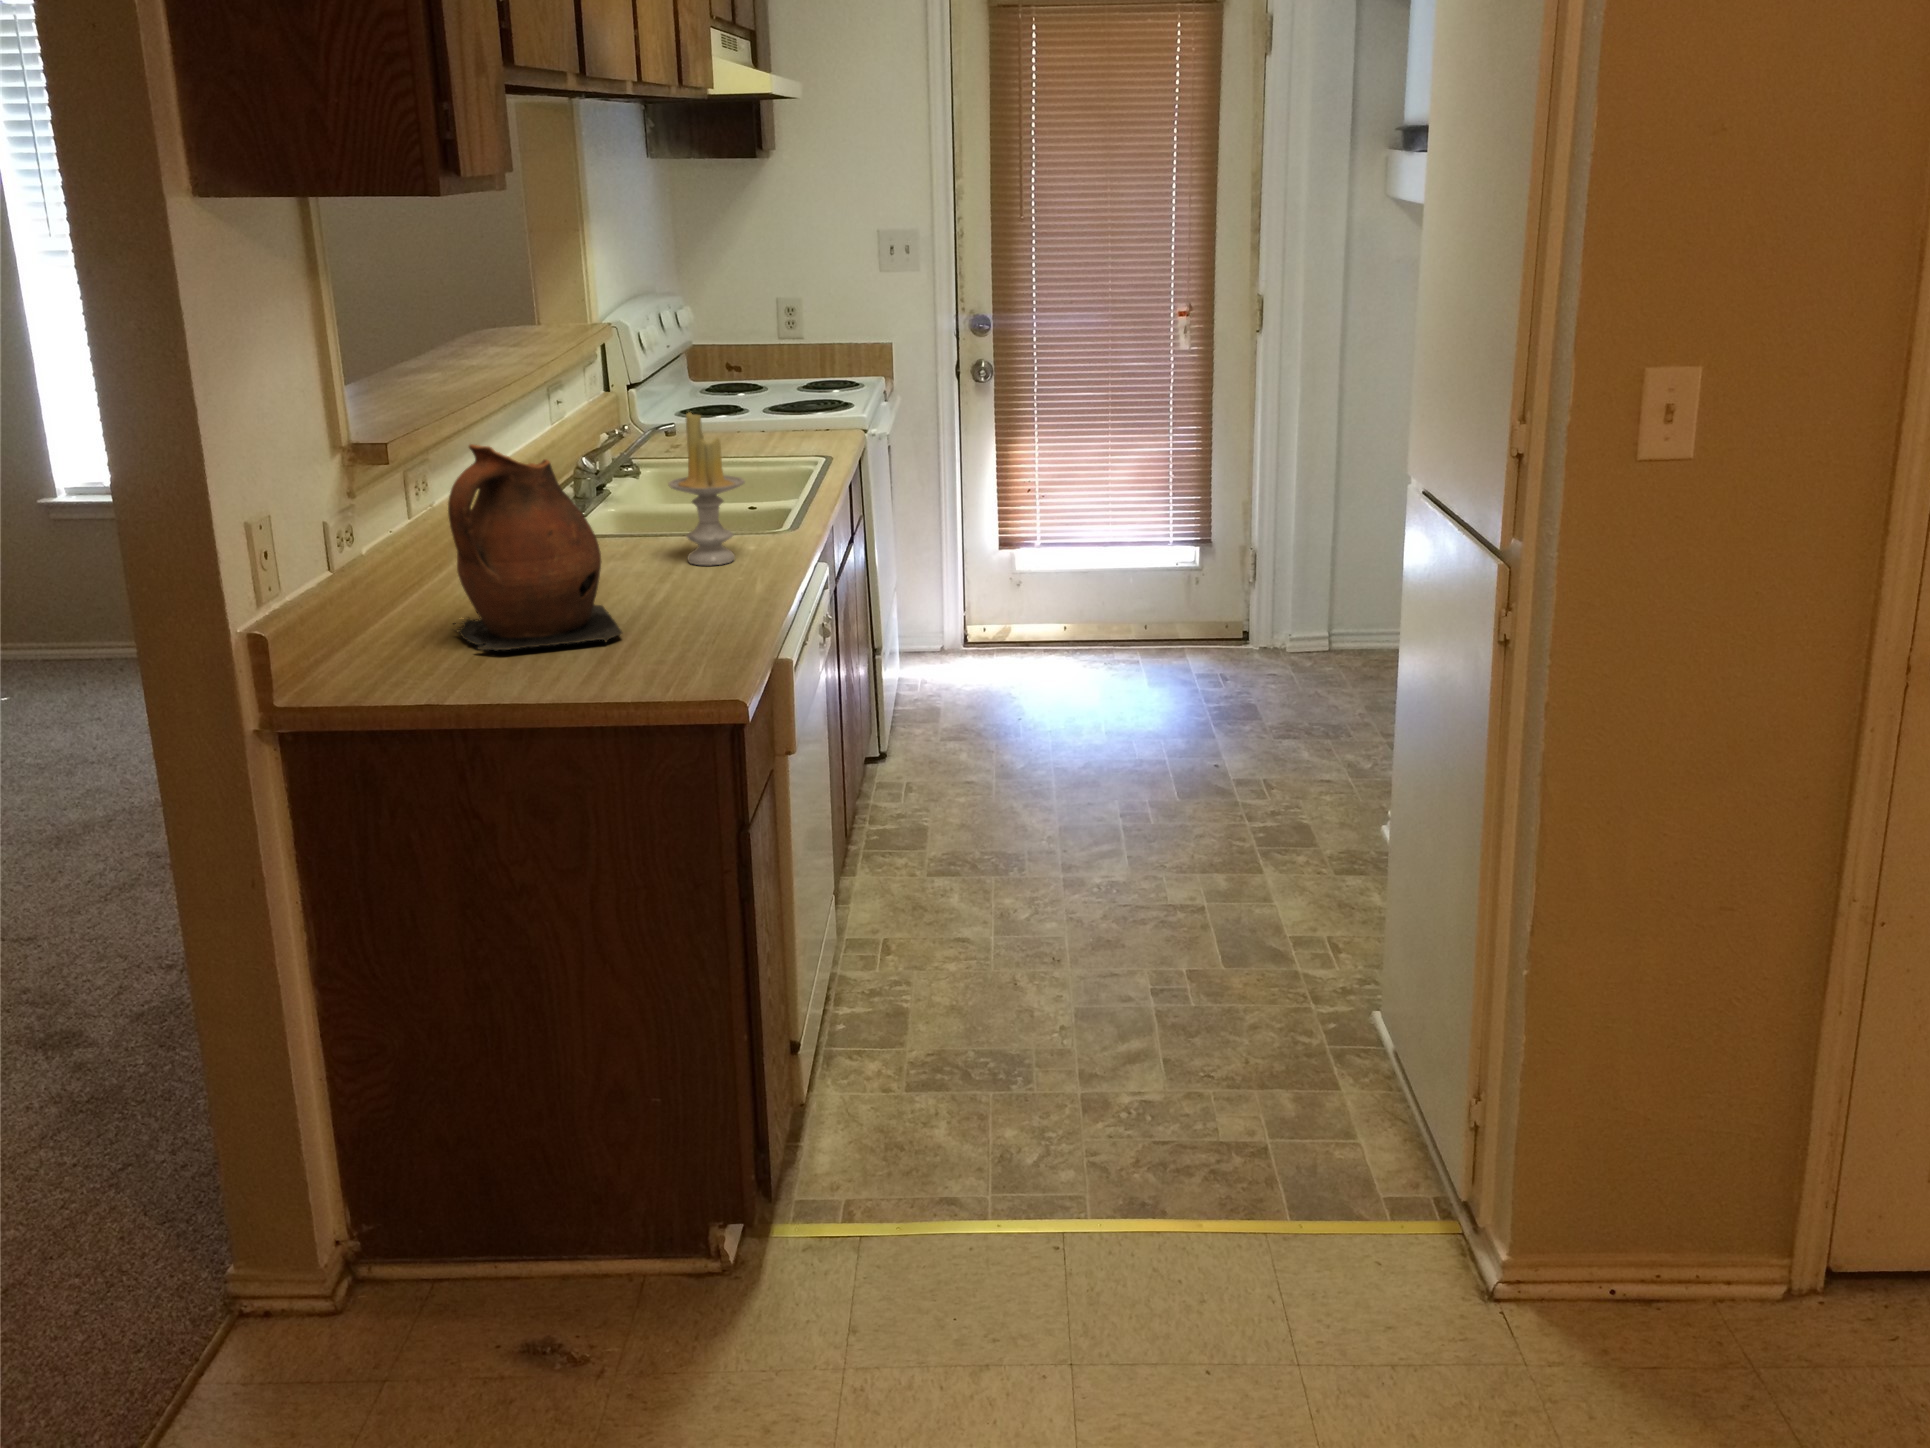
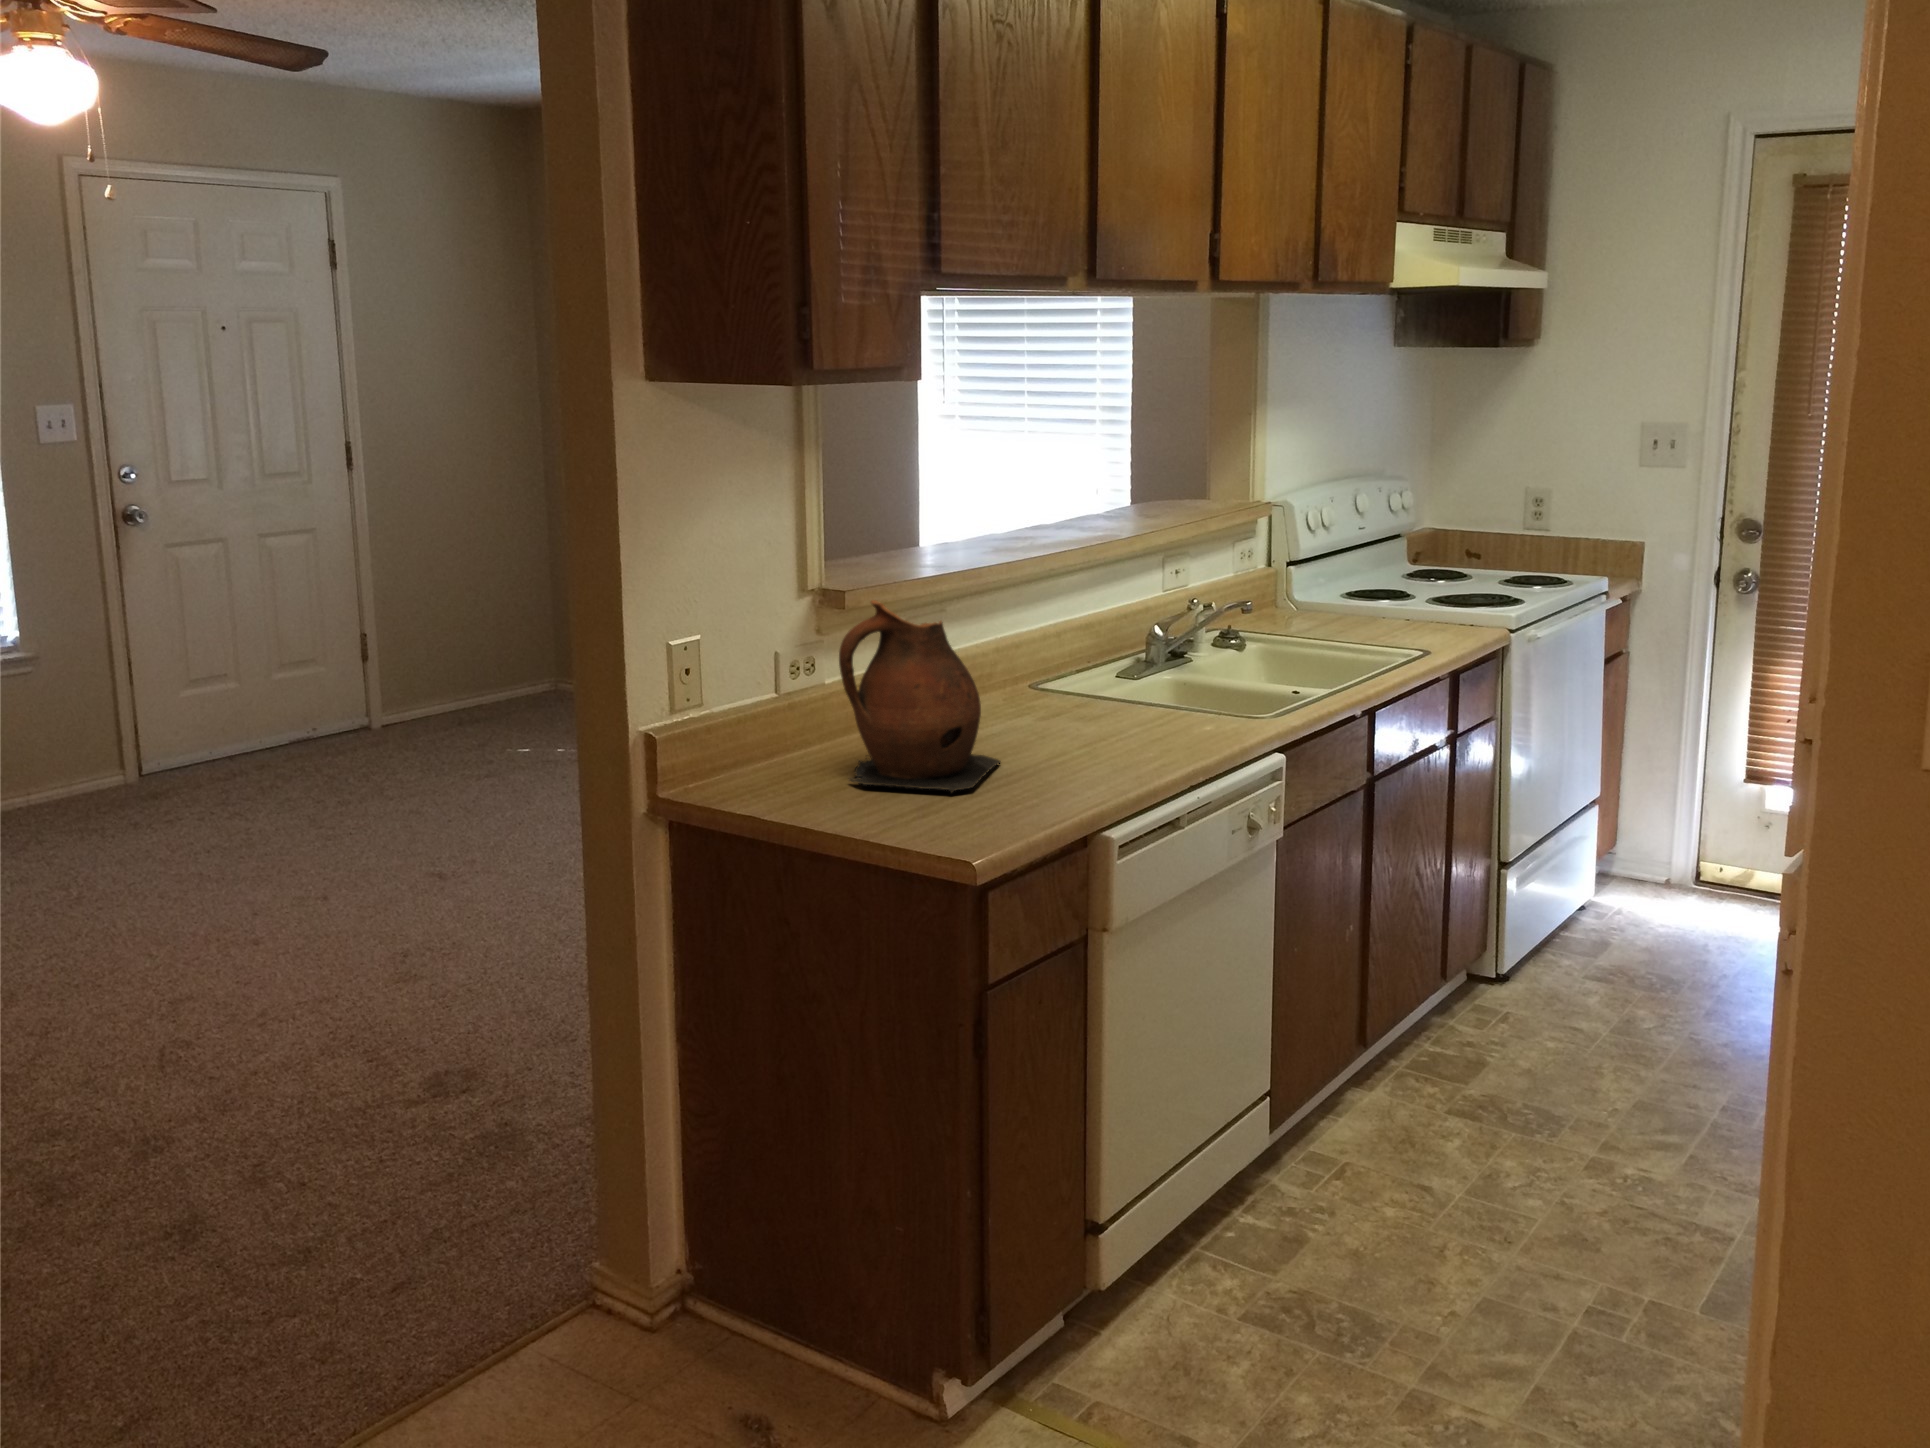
candle: present [668,412,745,565] -> none [1125,592,1200,741]

